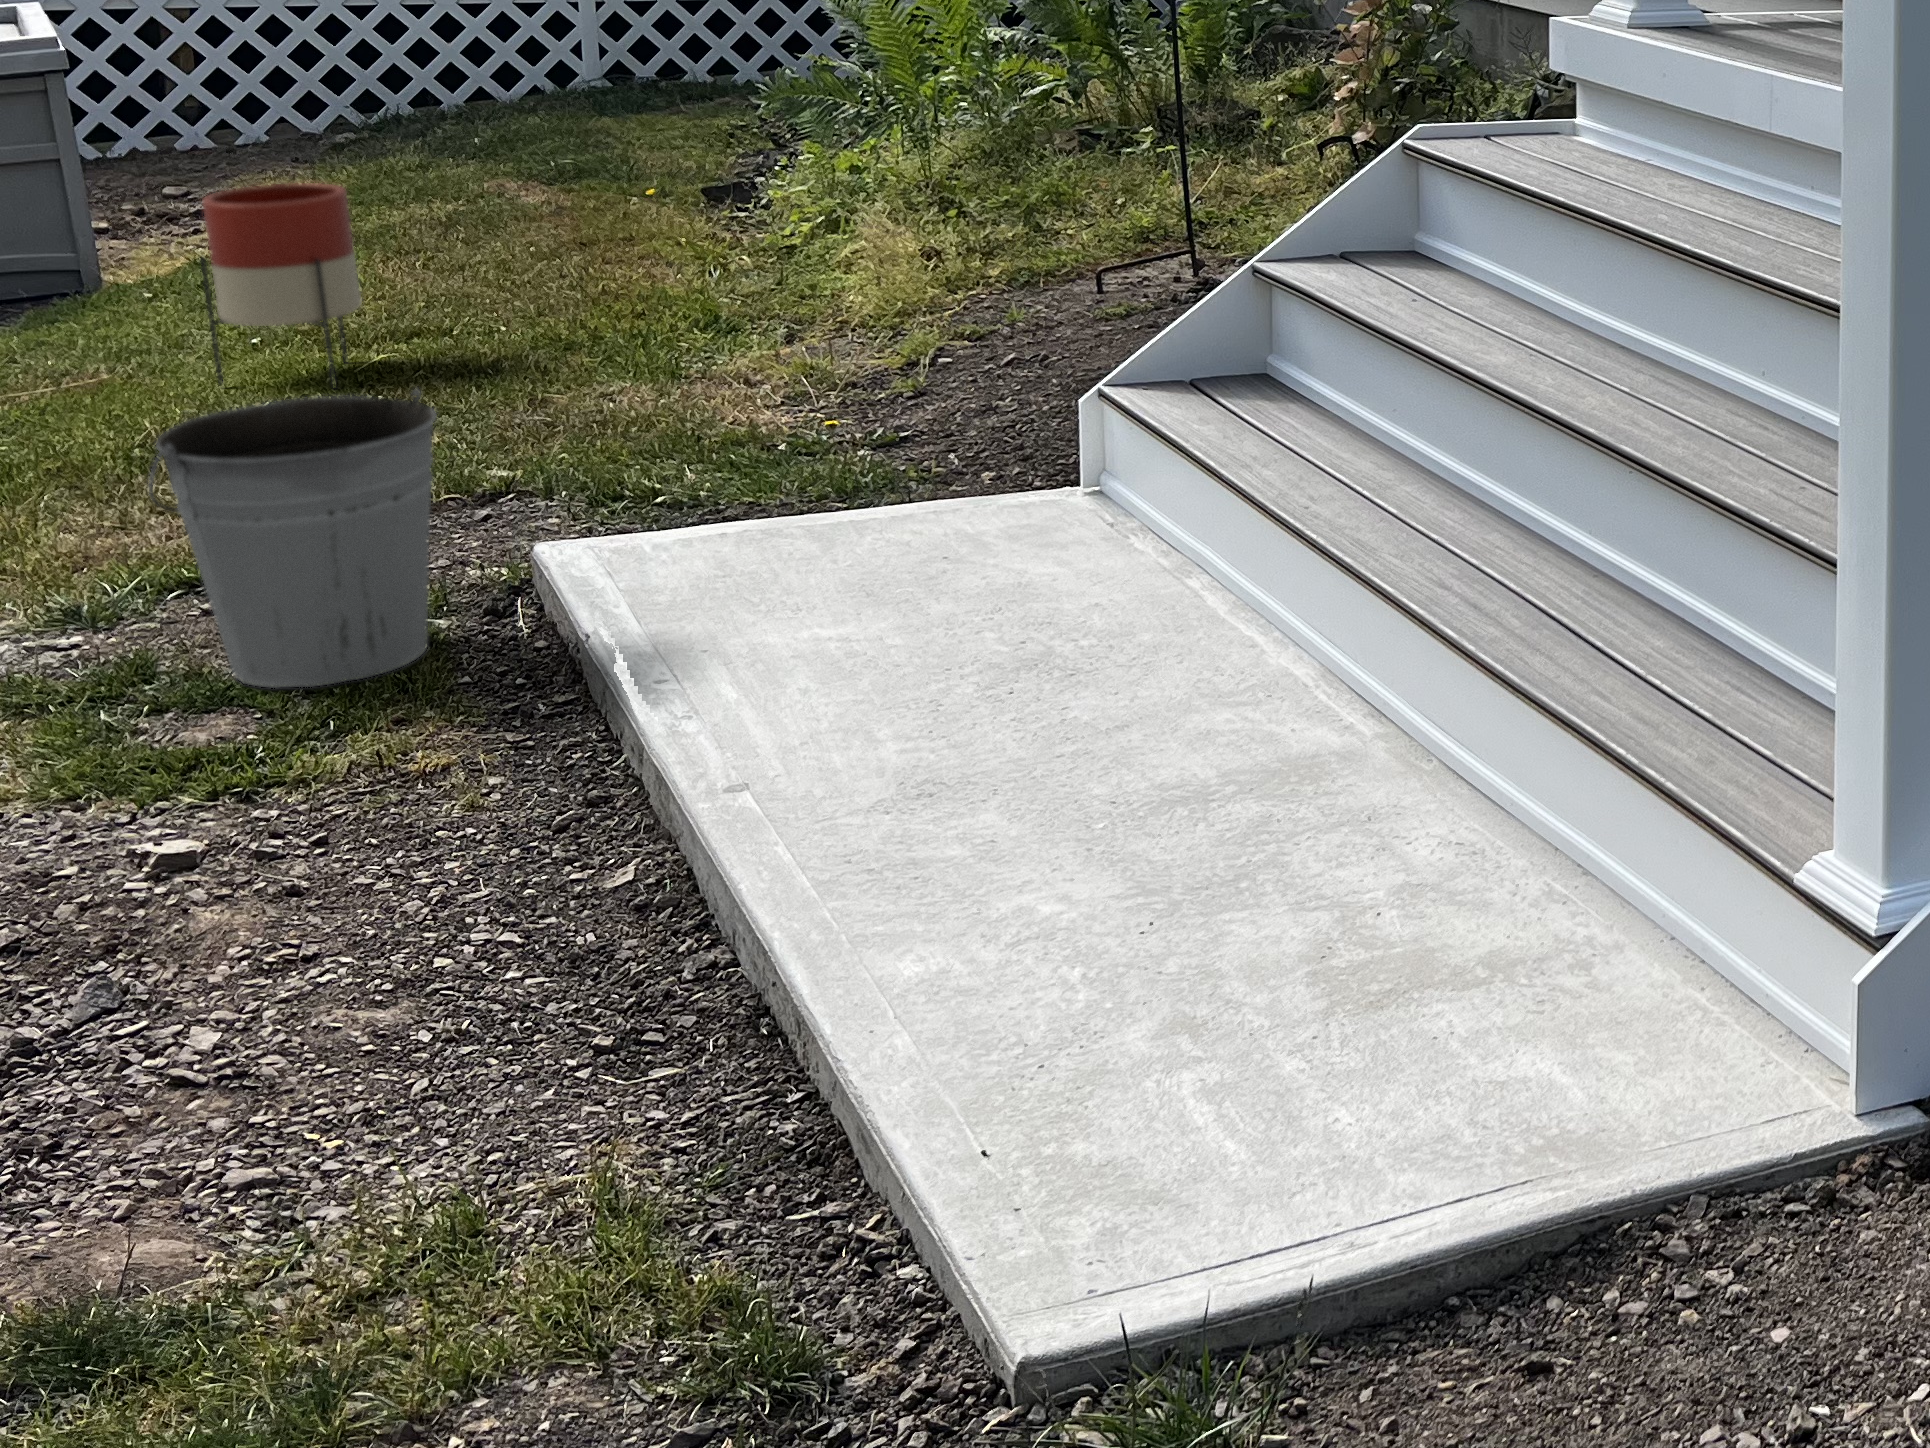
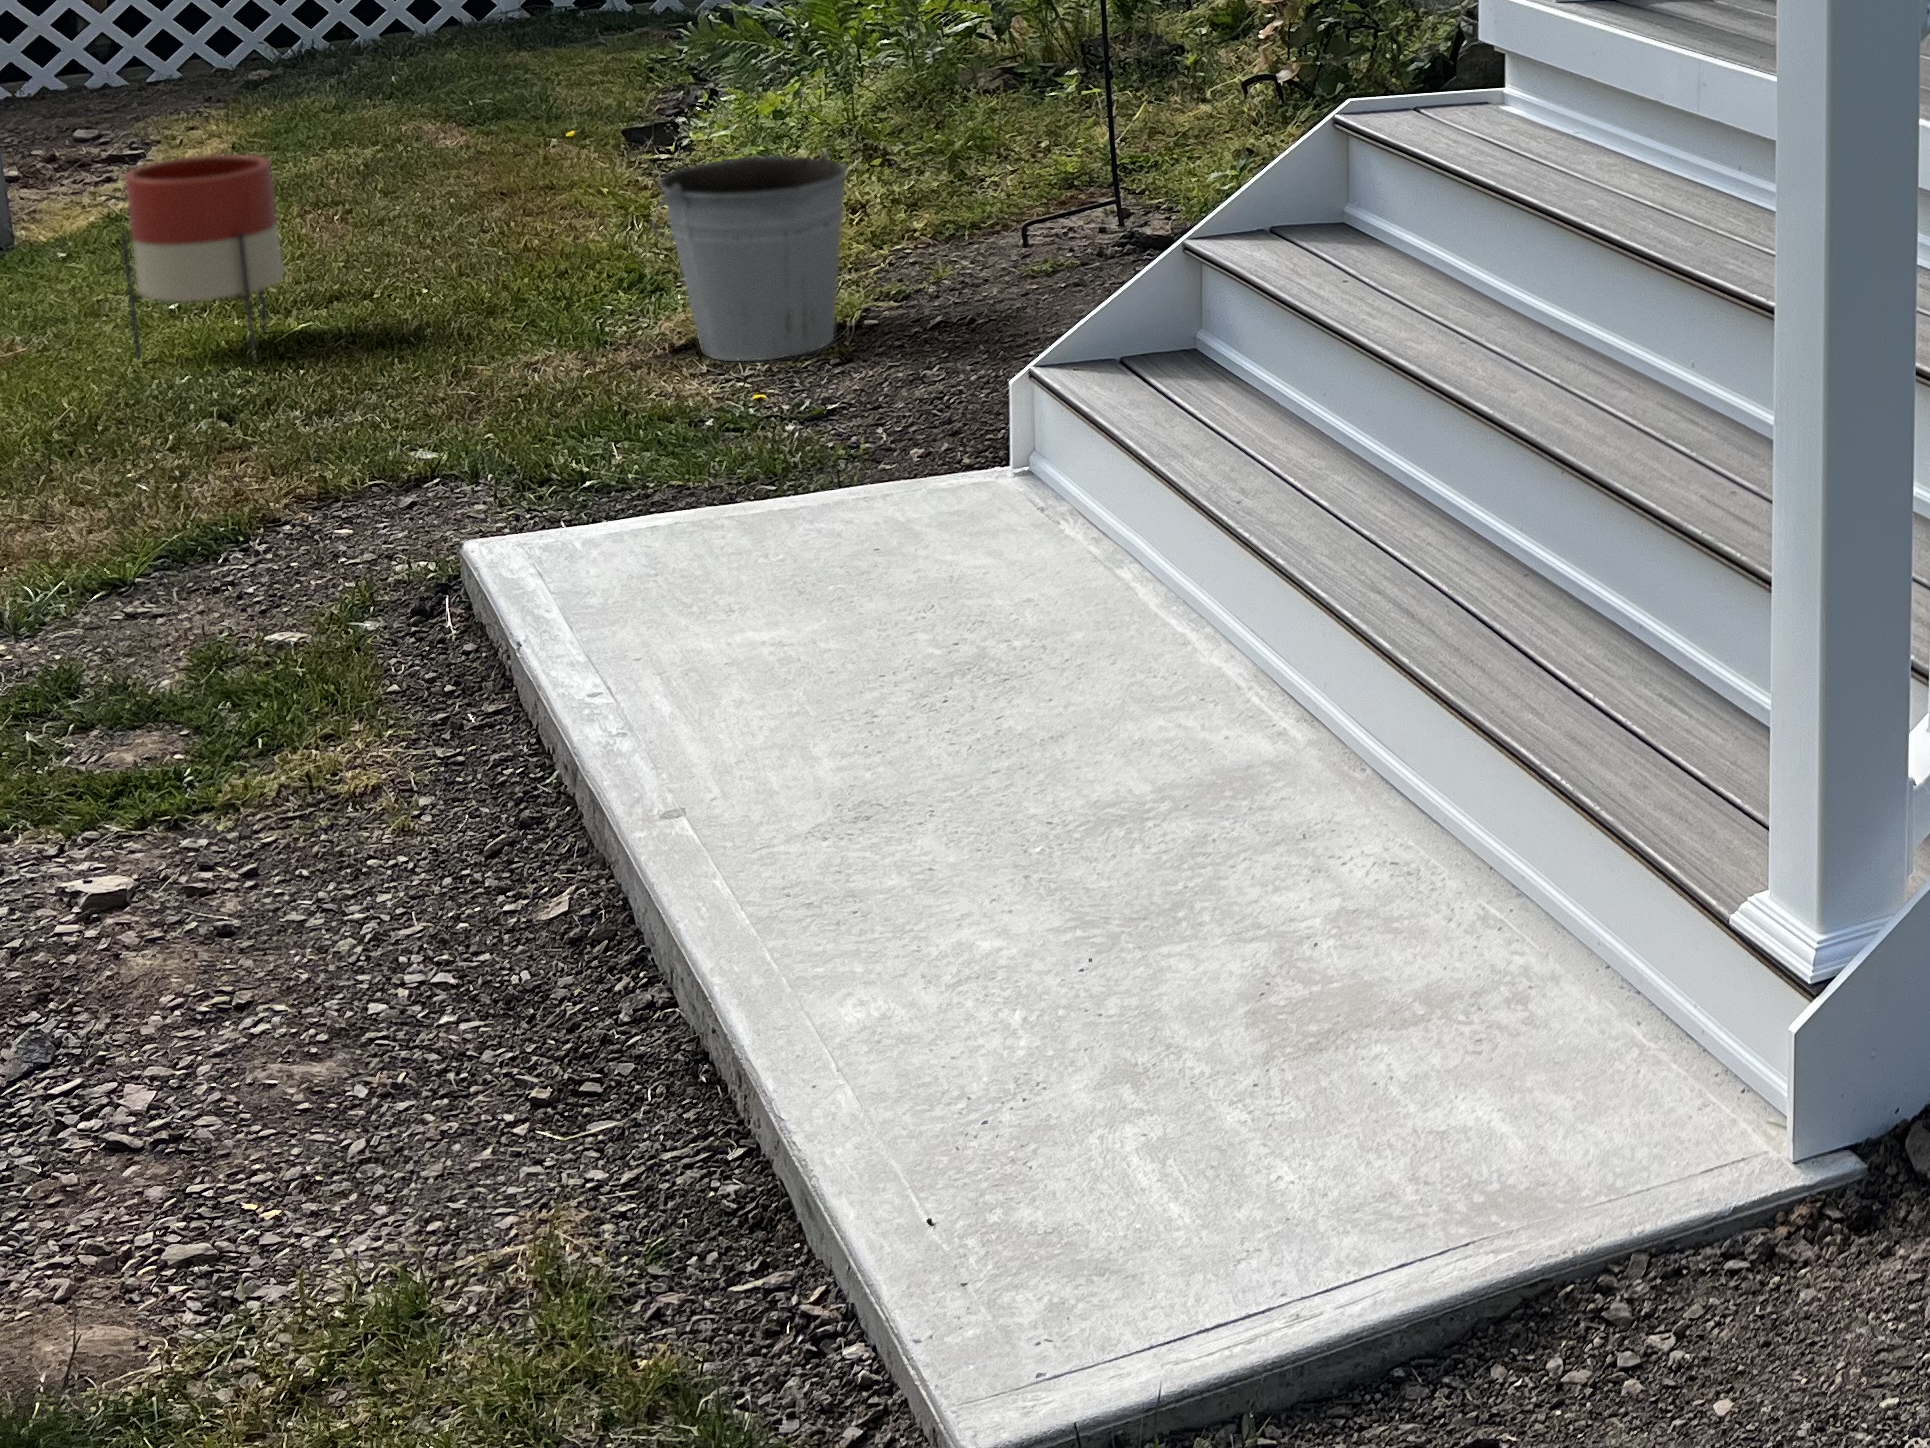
bucket: present [149,390,436,688] -> present [654,151,847,361]

